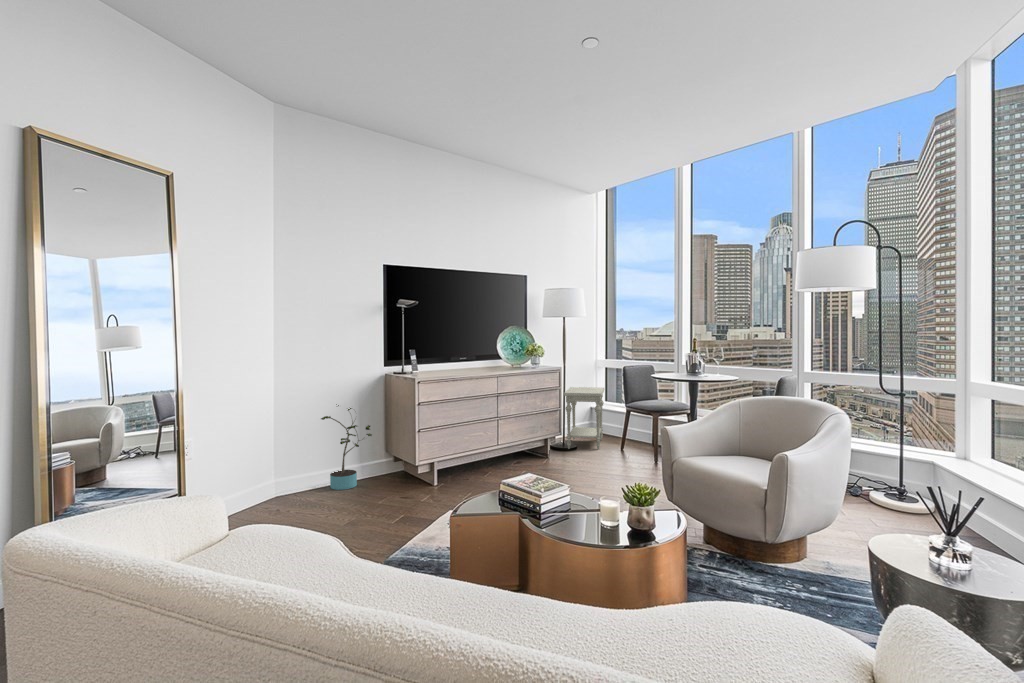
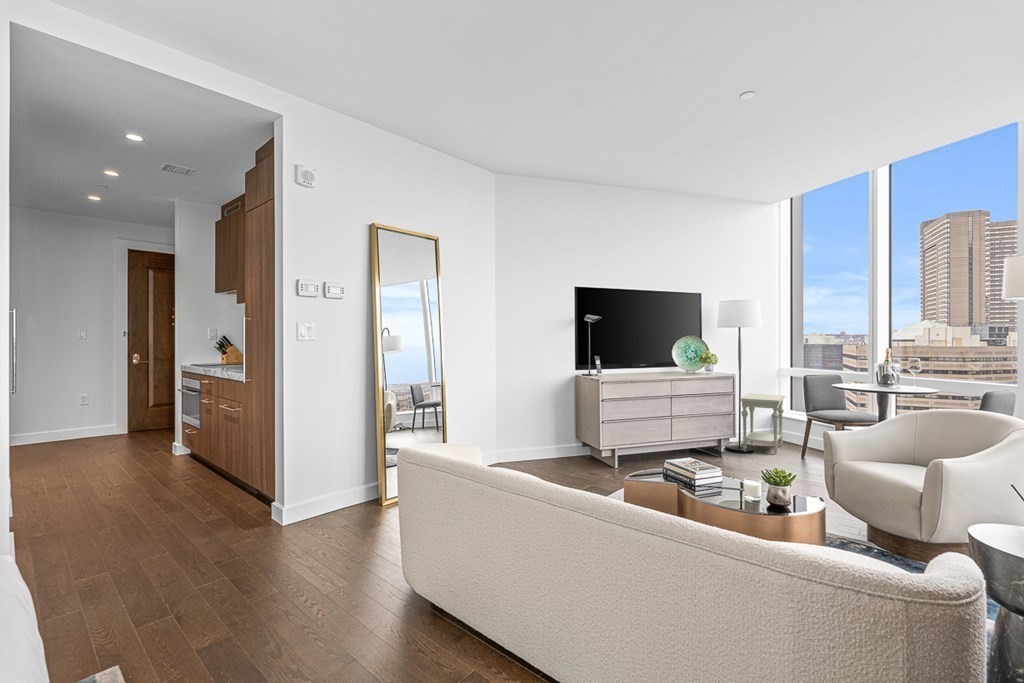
potted plant: present [321,404,372,490] -> none [526,397,565,465]

